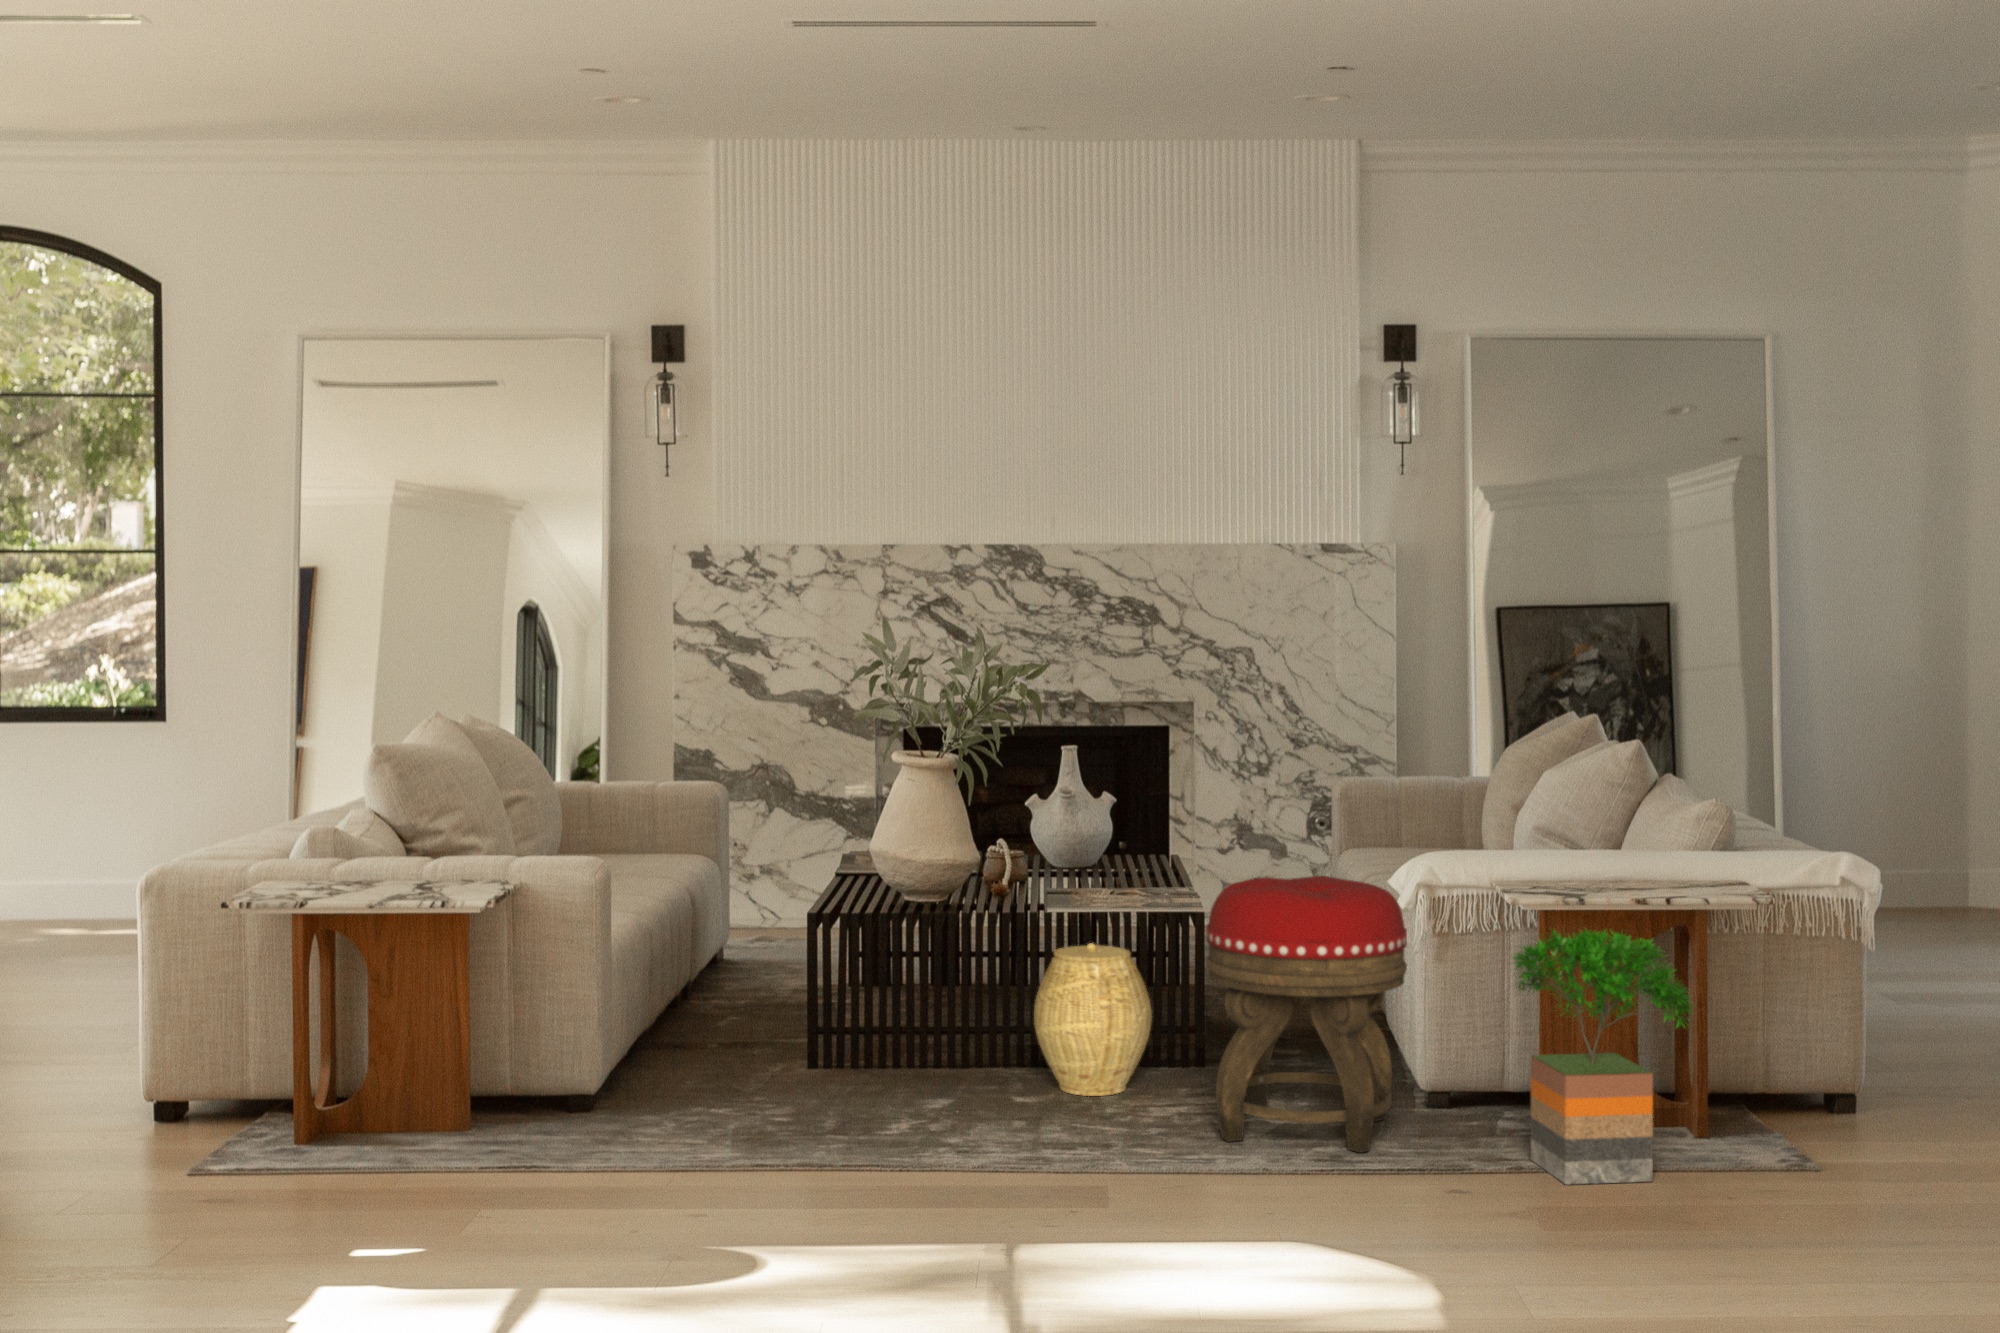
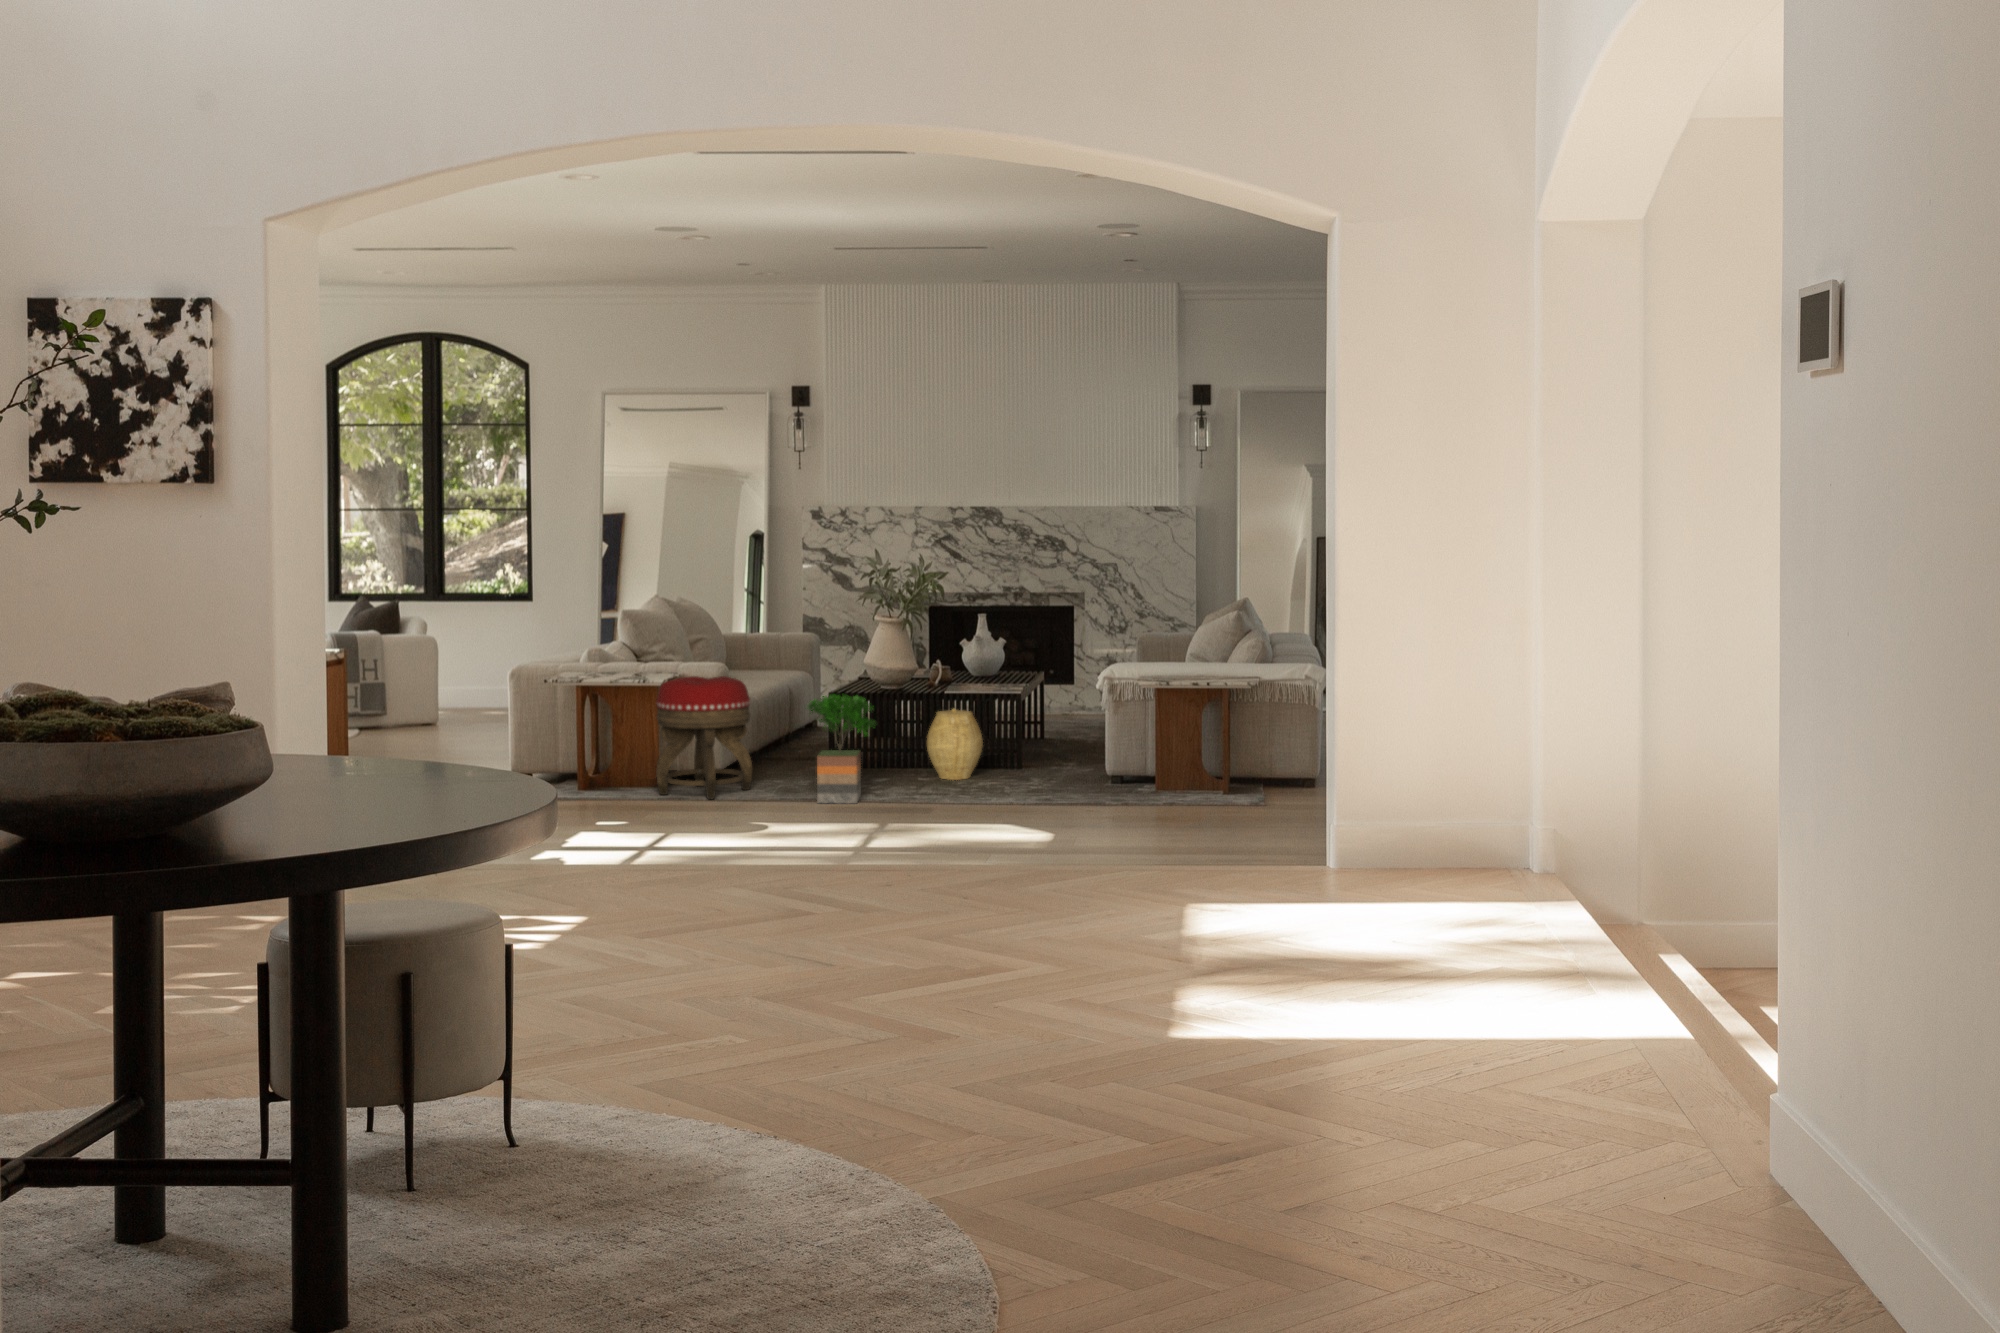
footstool: present [1206,876,1407,1153] -> present [656,676,753,799]
potted tree: present [1513,928,1694,1184] -> present [807,695,875,803]

